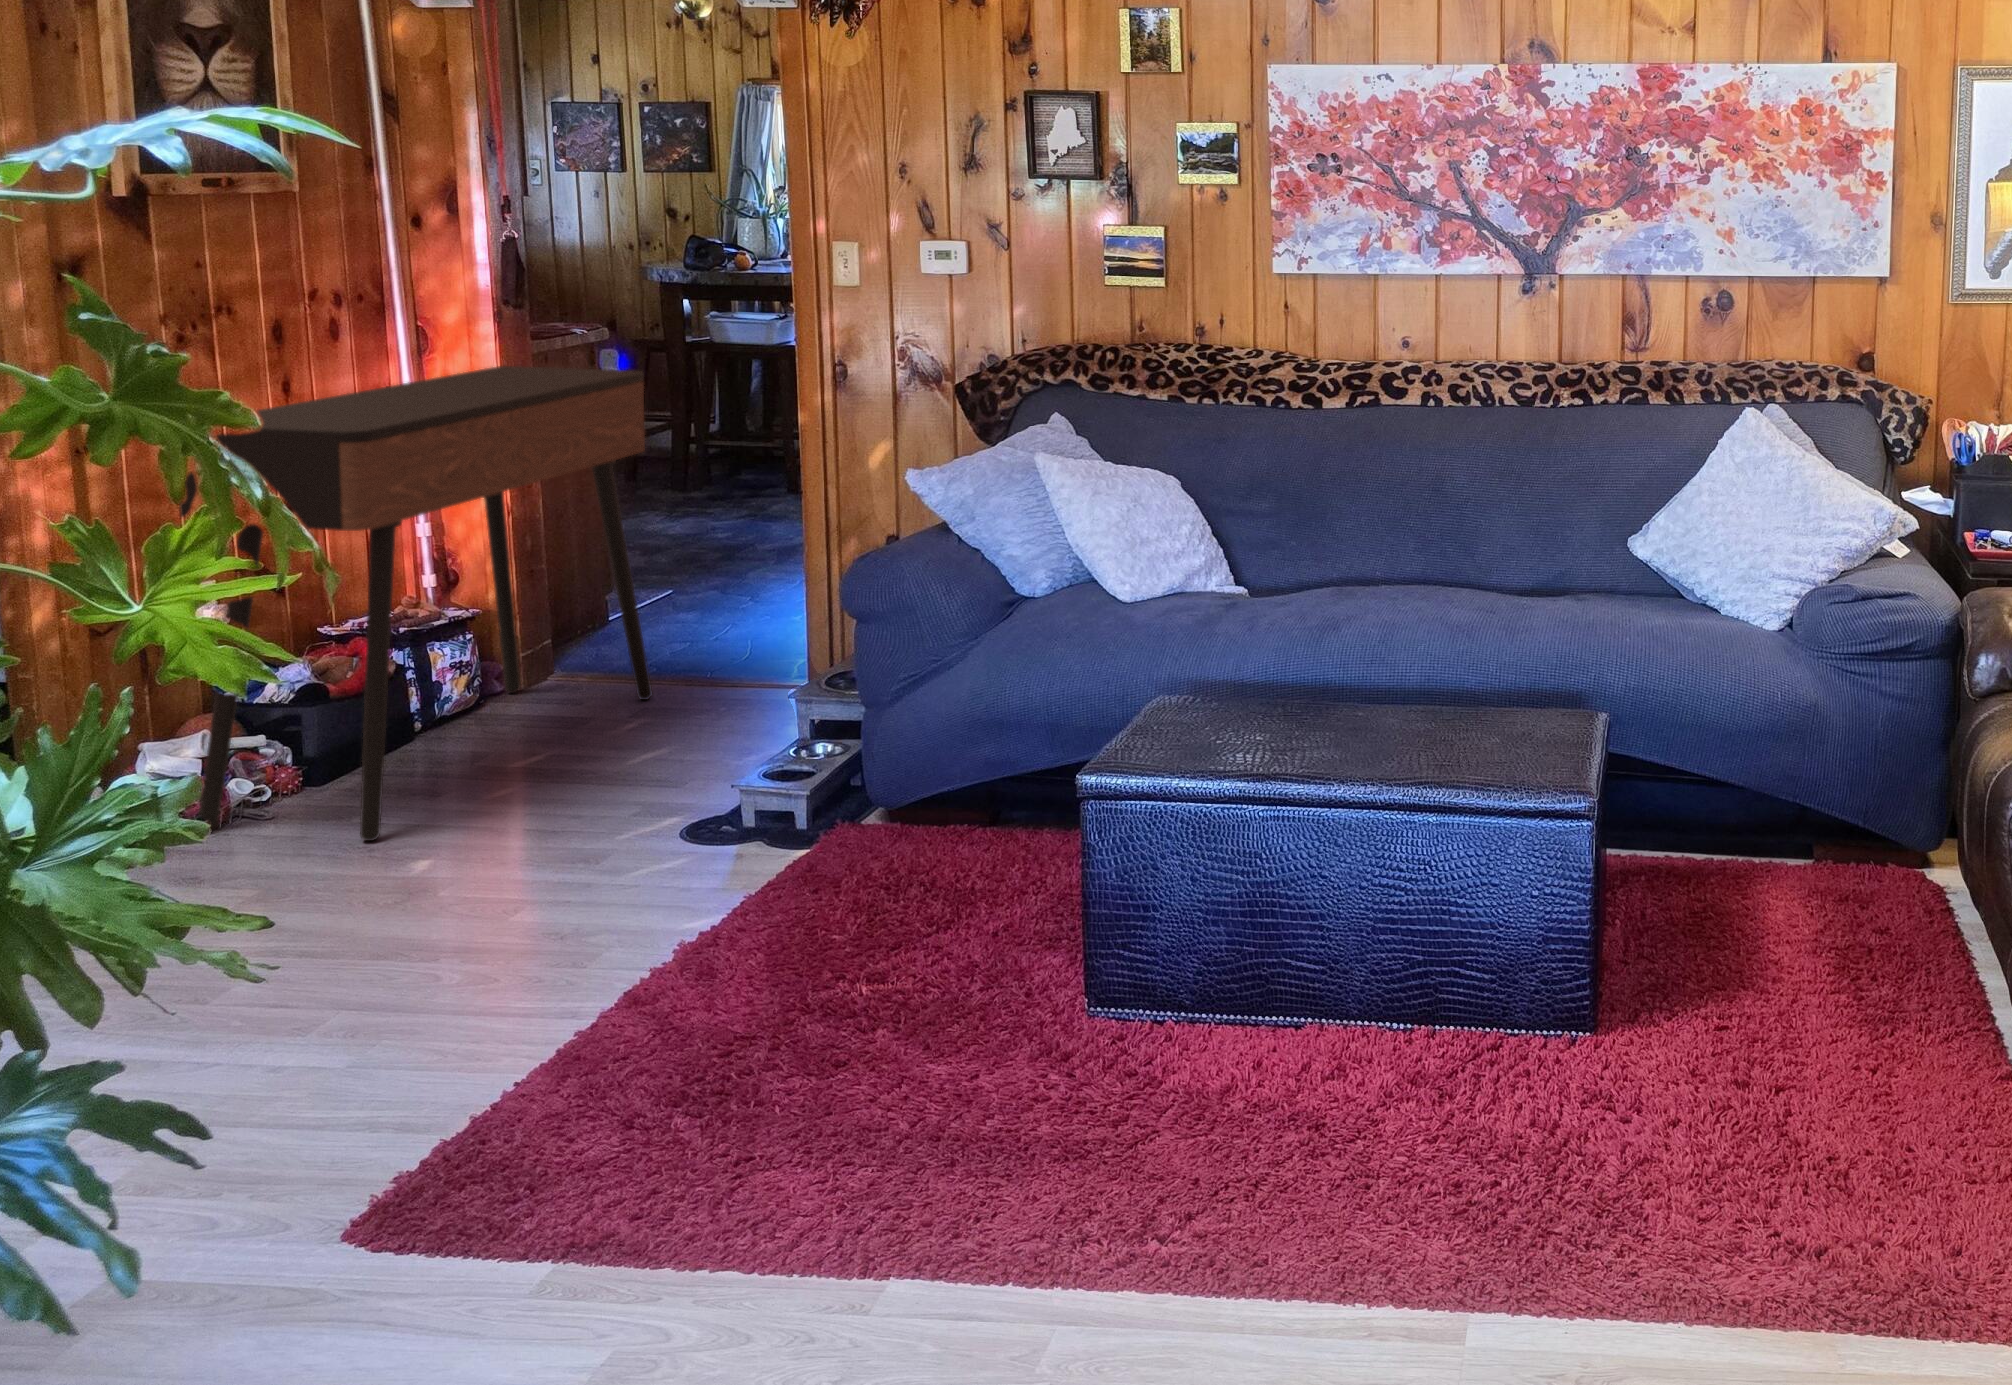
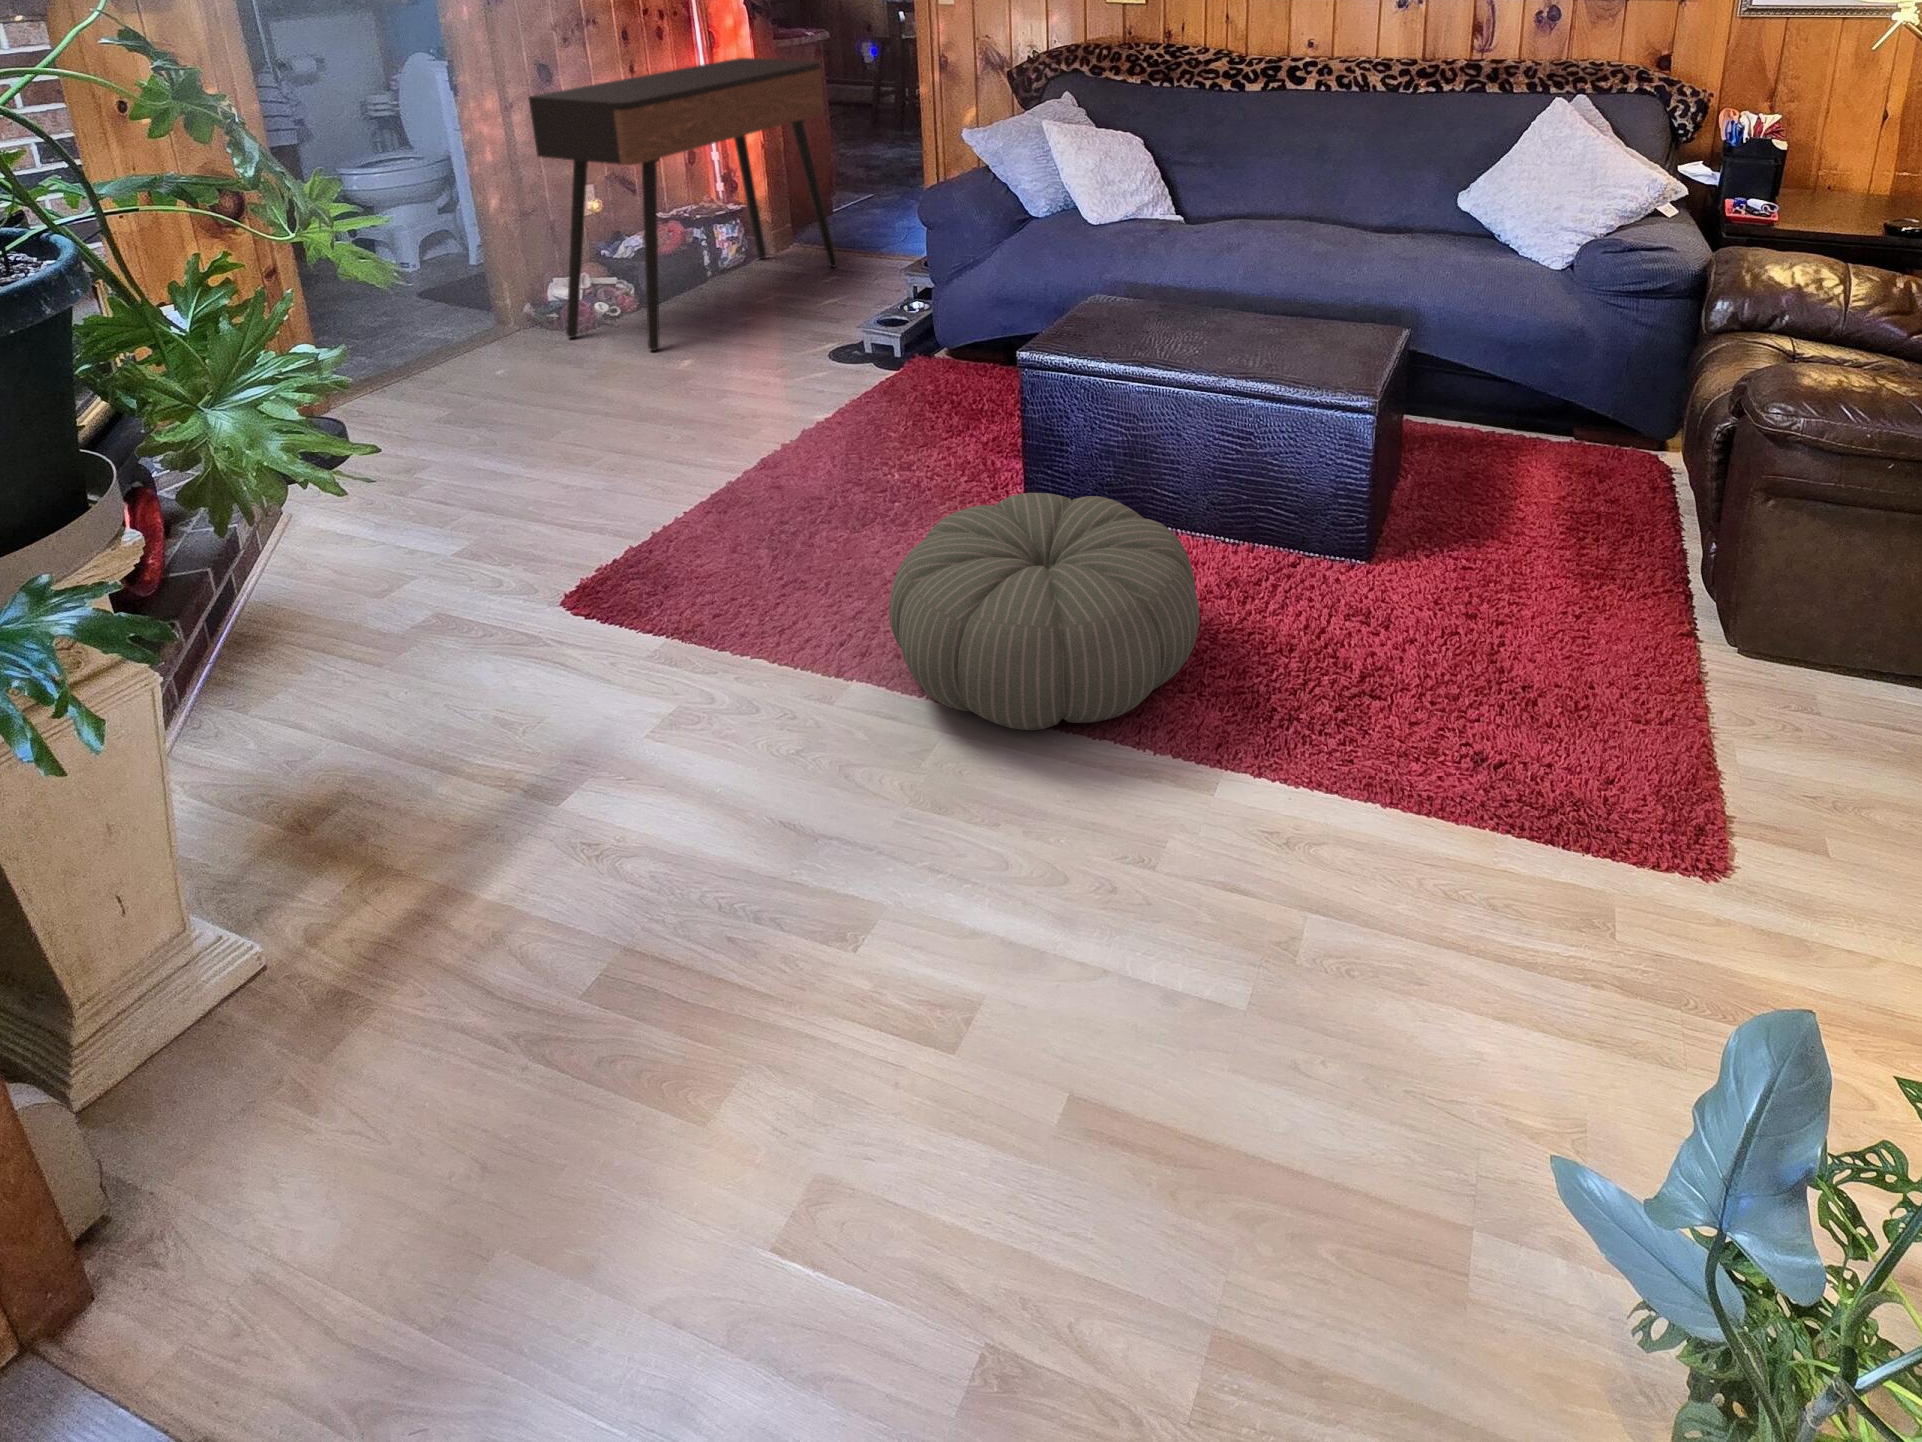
pouf: none [946,961,1401,1293] -> present [890,493,1200,730]

